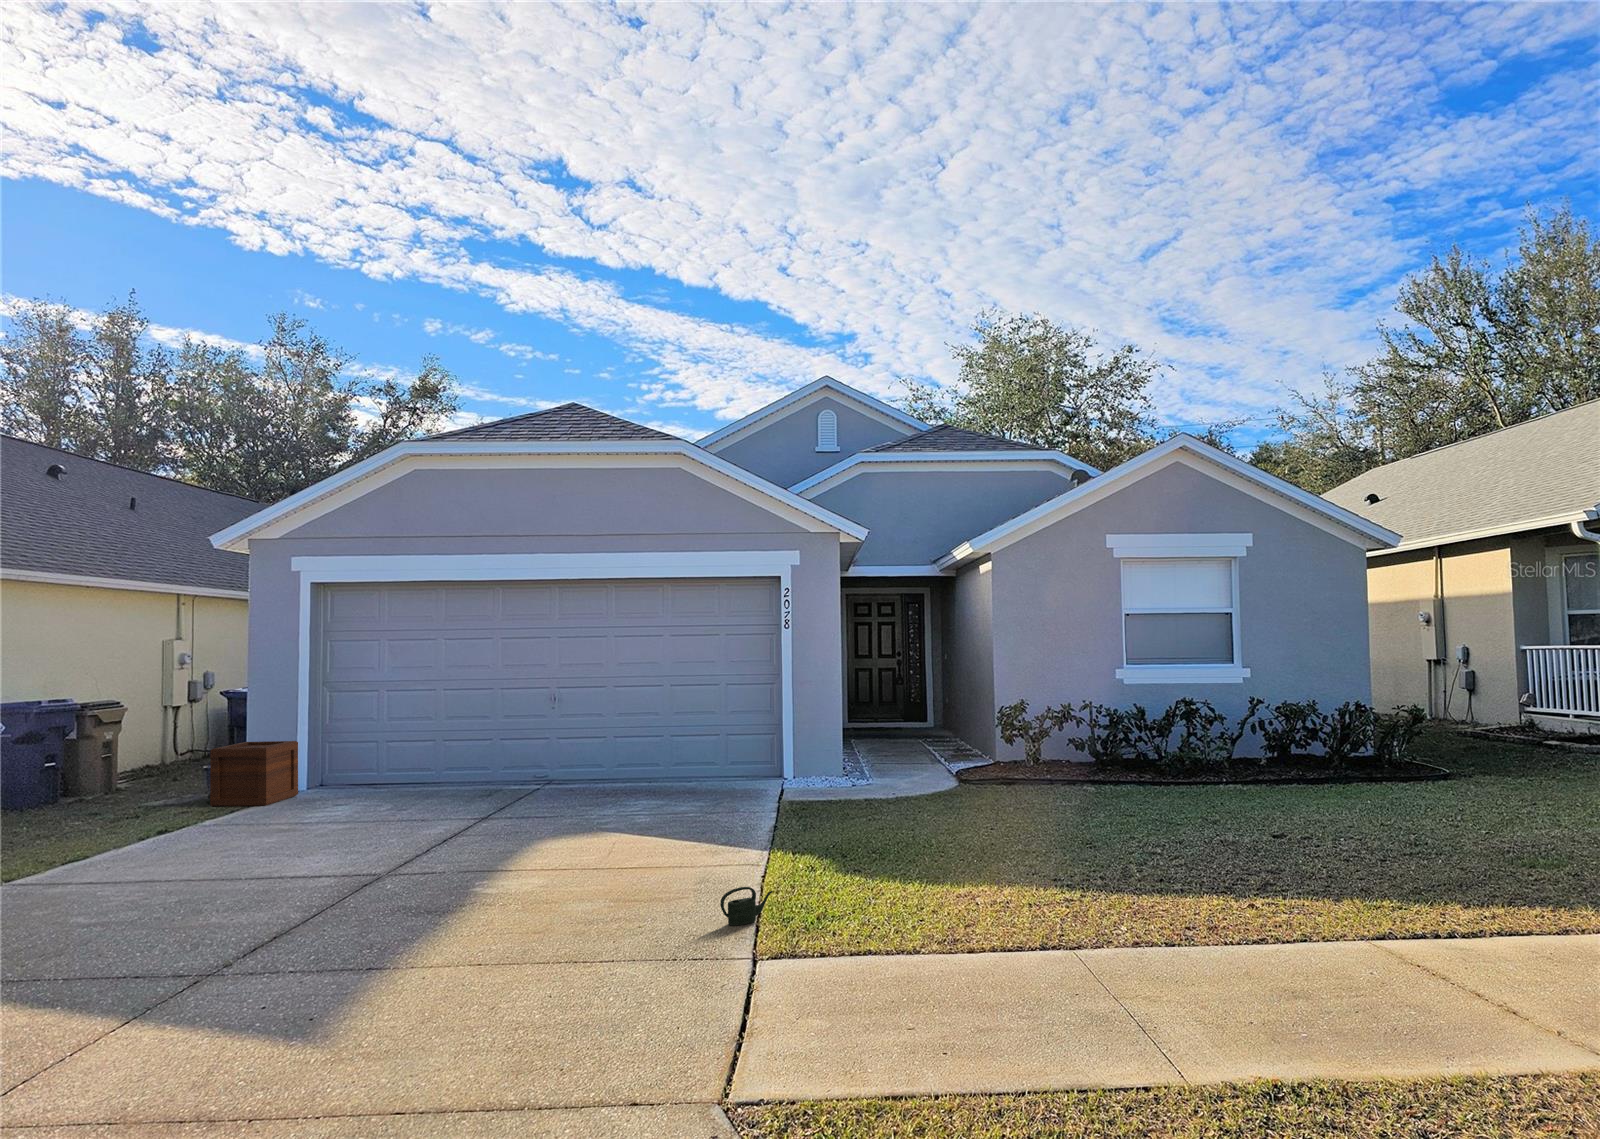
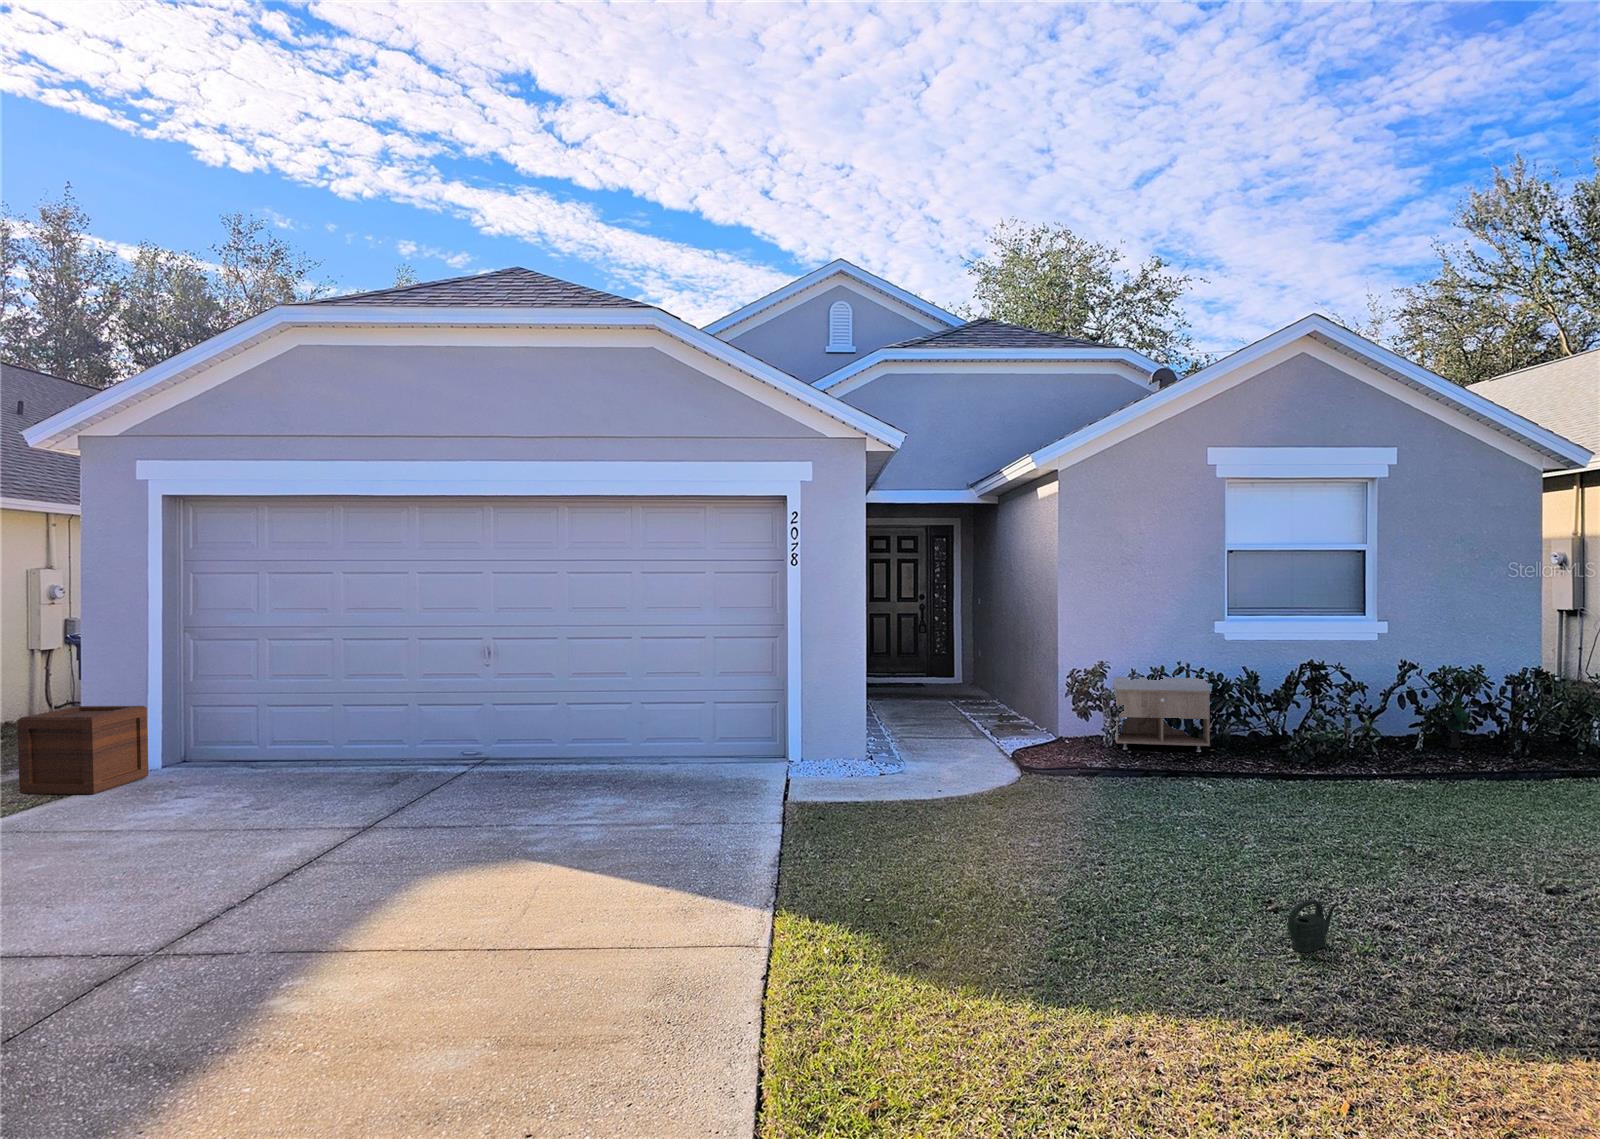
storage bench: none [1034,713,1107,770] -> present [1113,677,1210,752]
decorative plant: none [1283,721,1310,764] -> present [1445,693,1472,748]
watering can: present [720,887,773,926] -> present [1288,900,1337,952]

